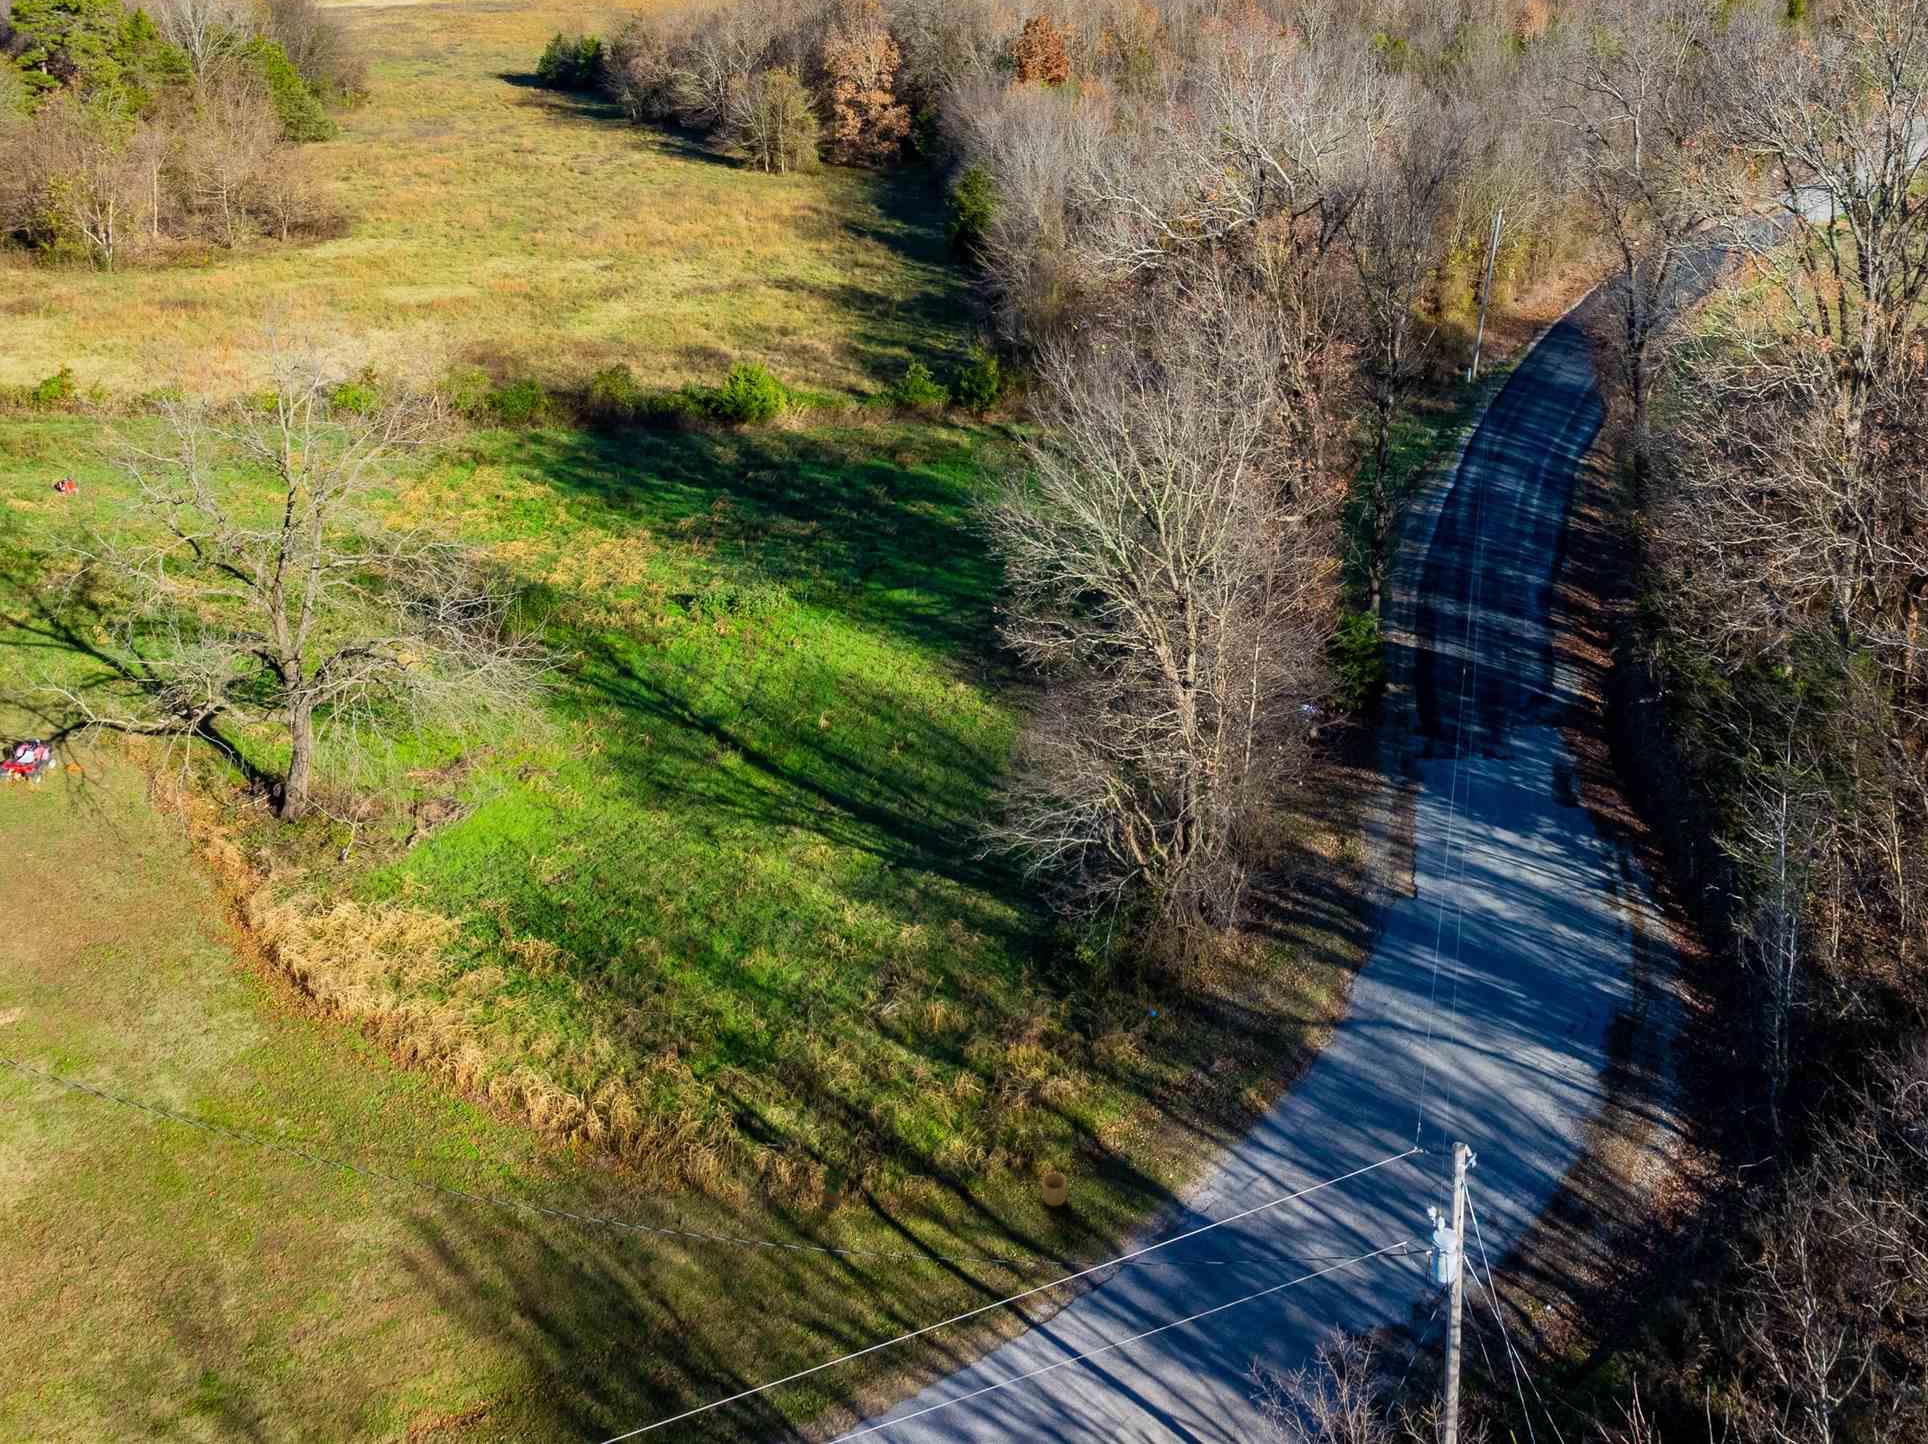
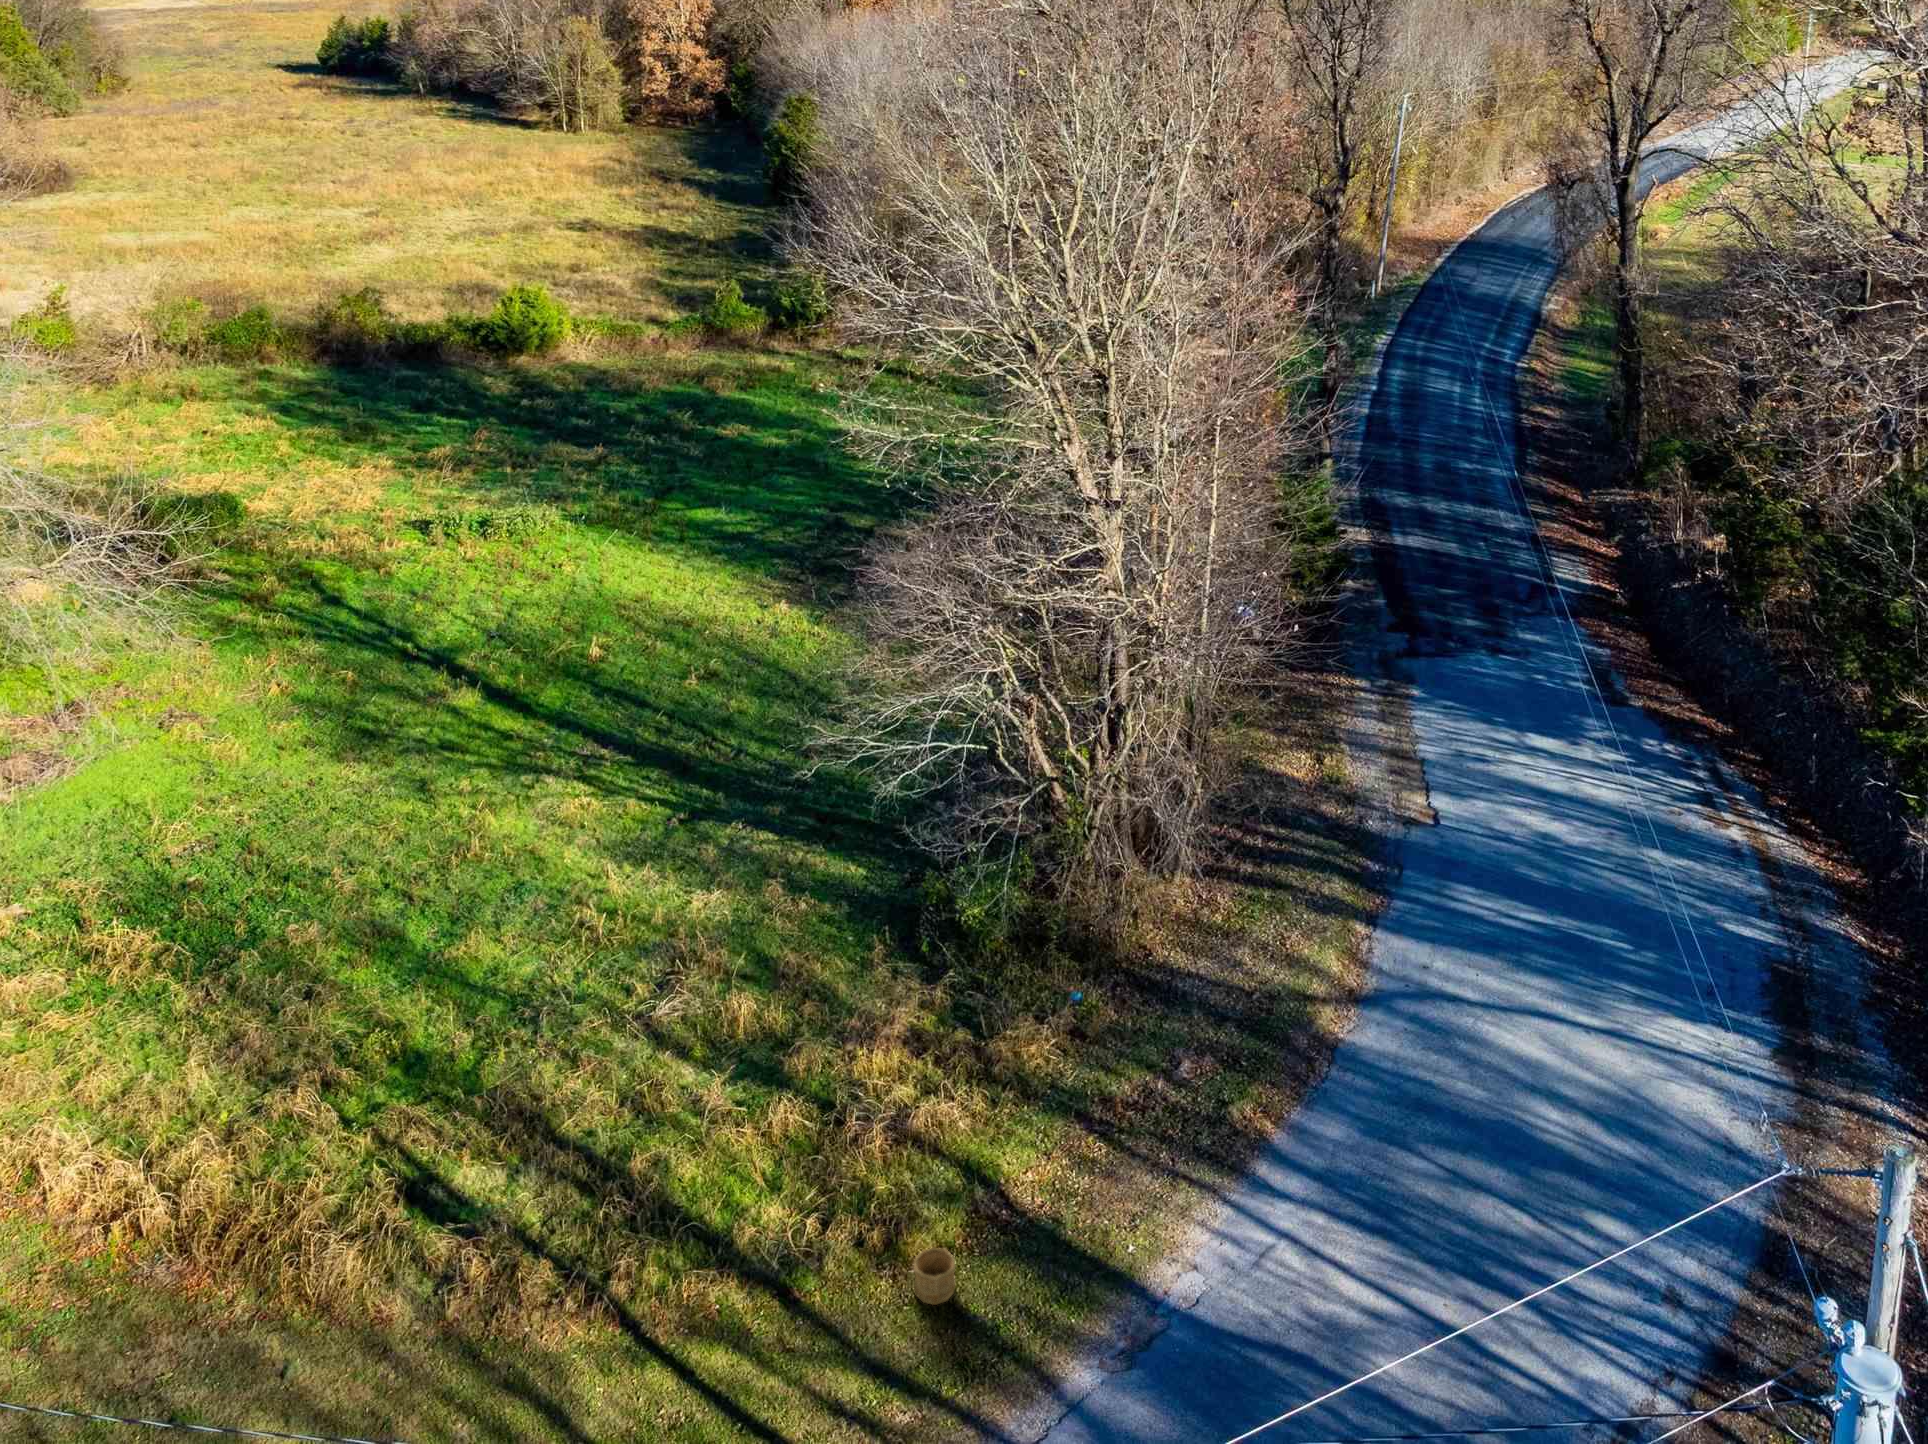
potted tree: present [822,1169,845,1209] -> none [535,1262,577,1334]

